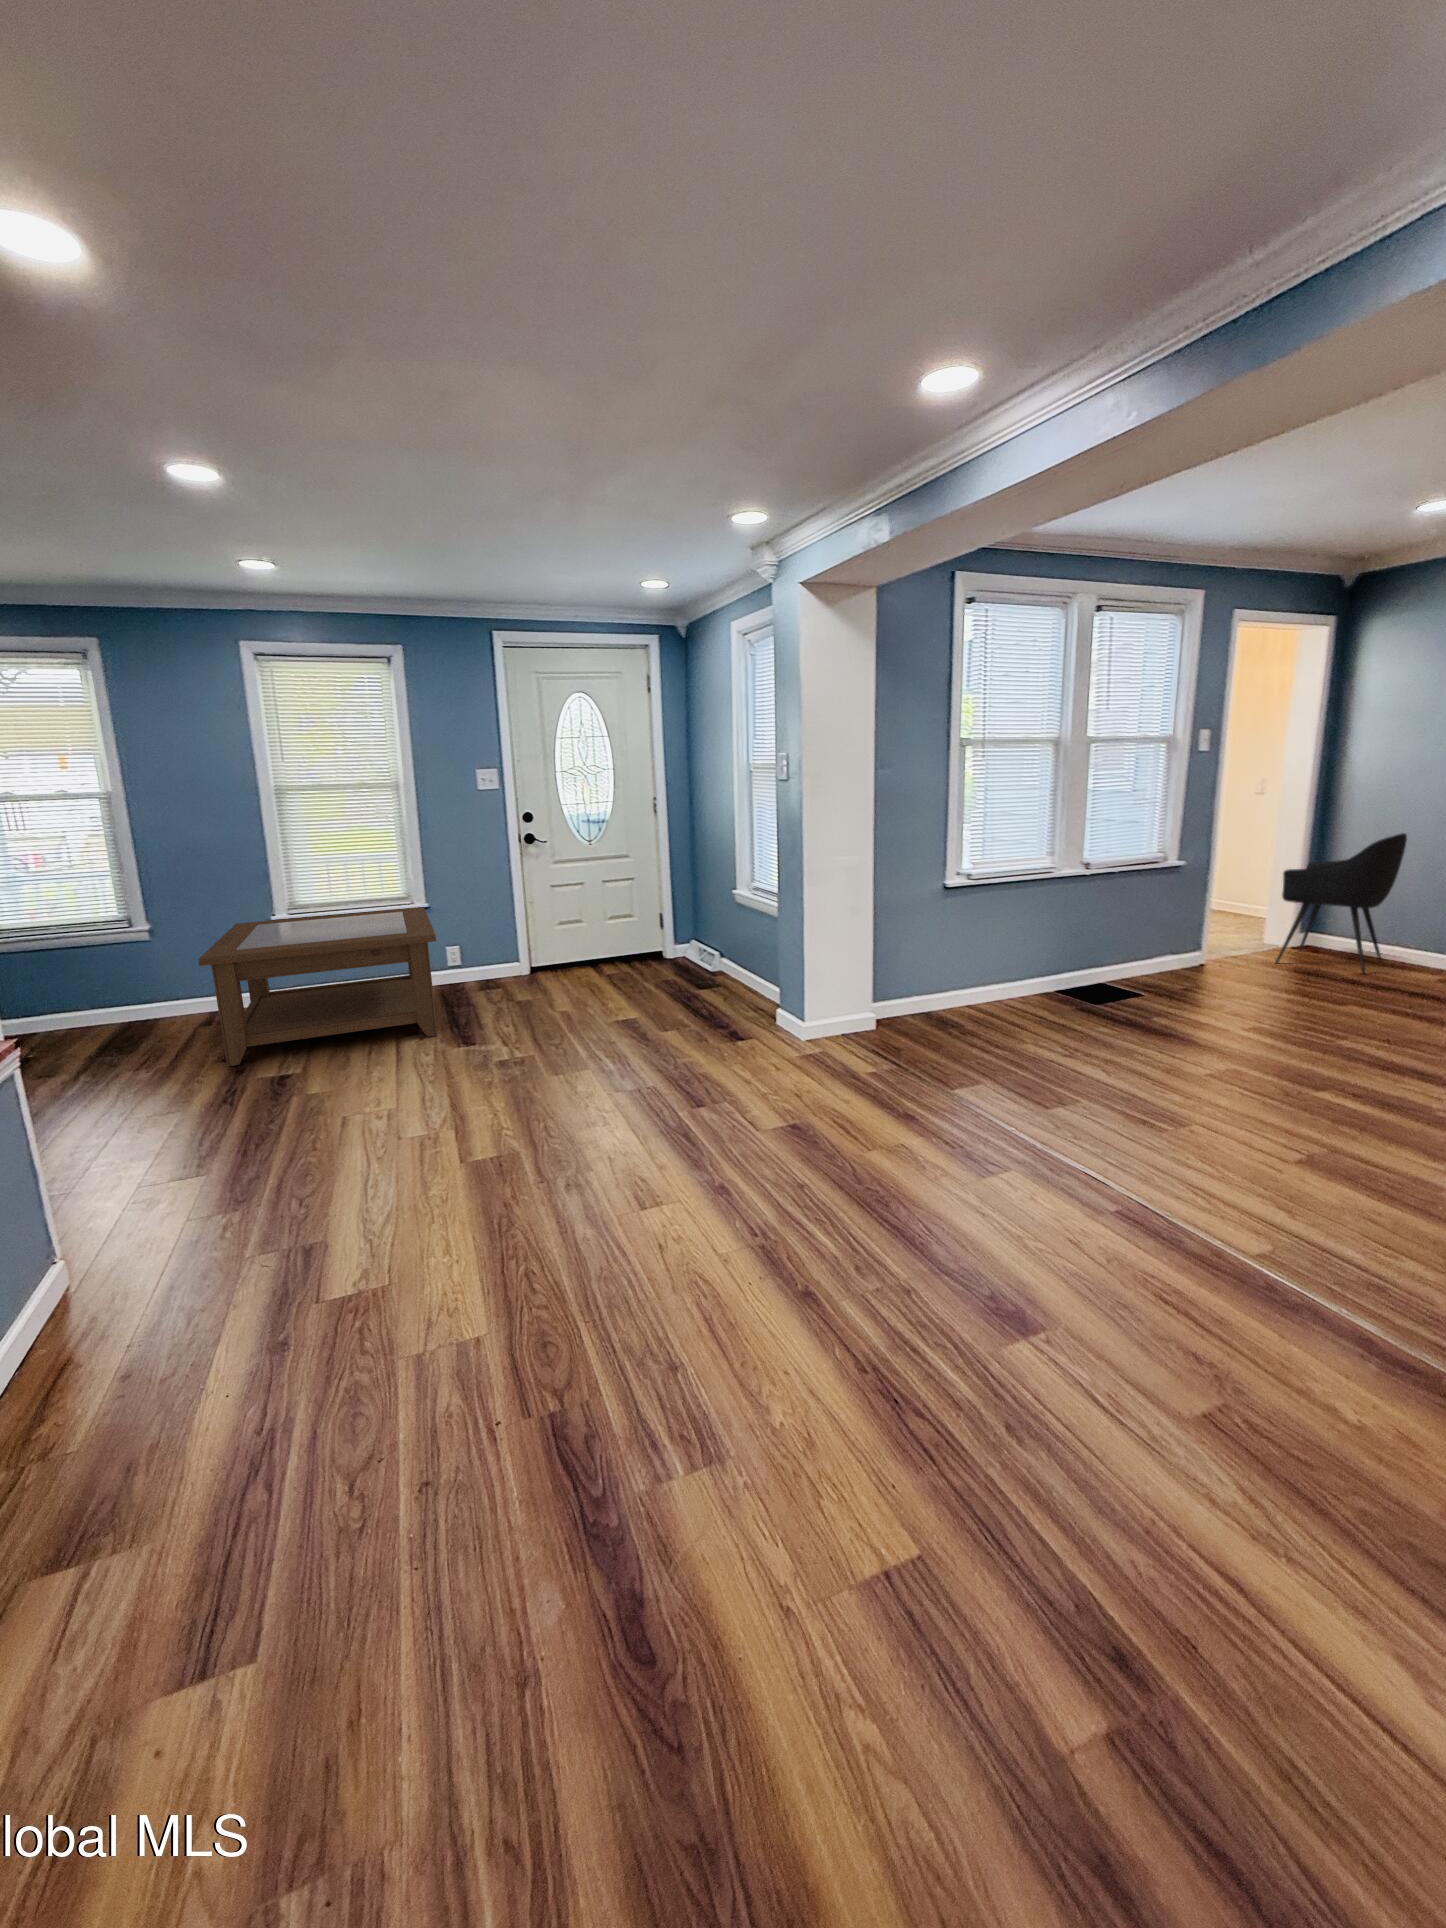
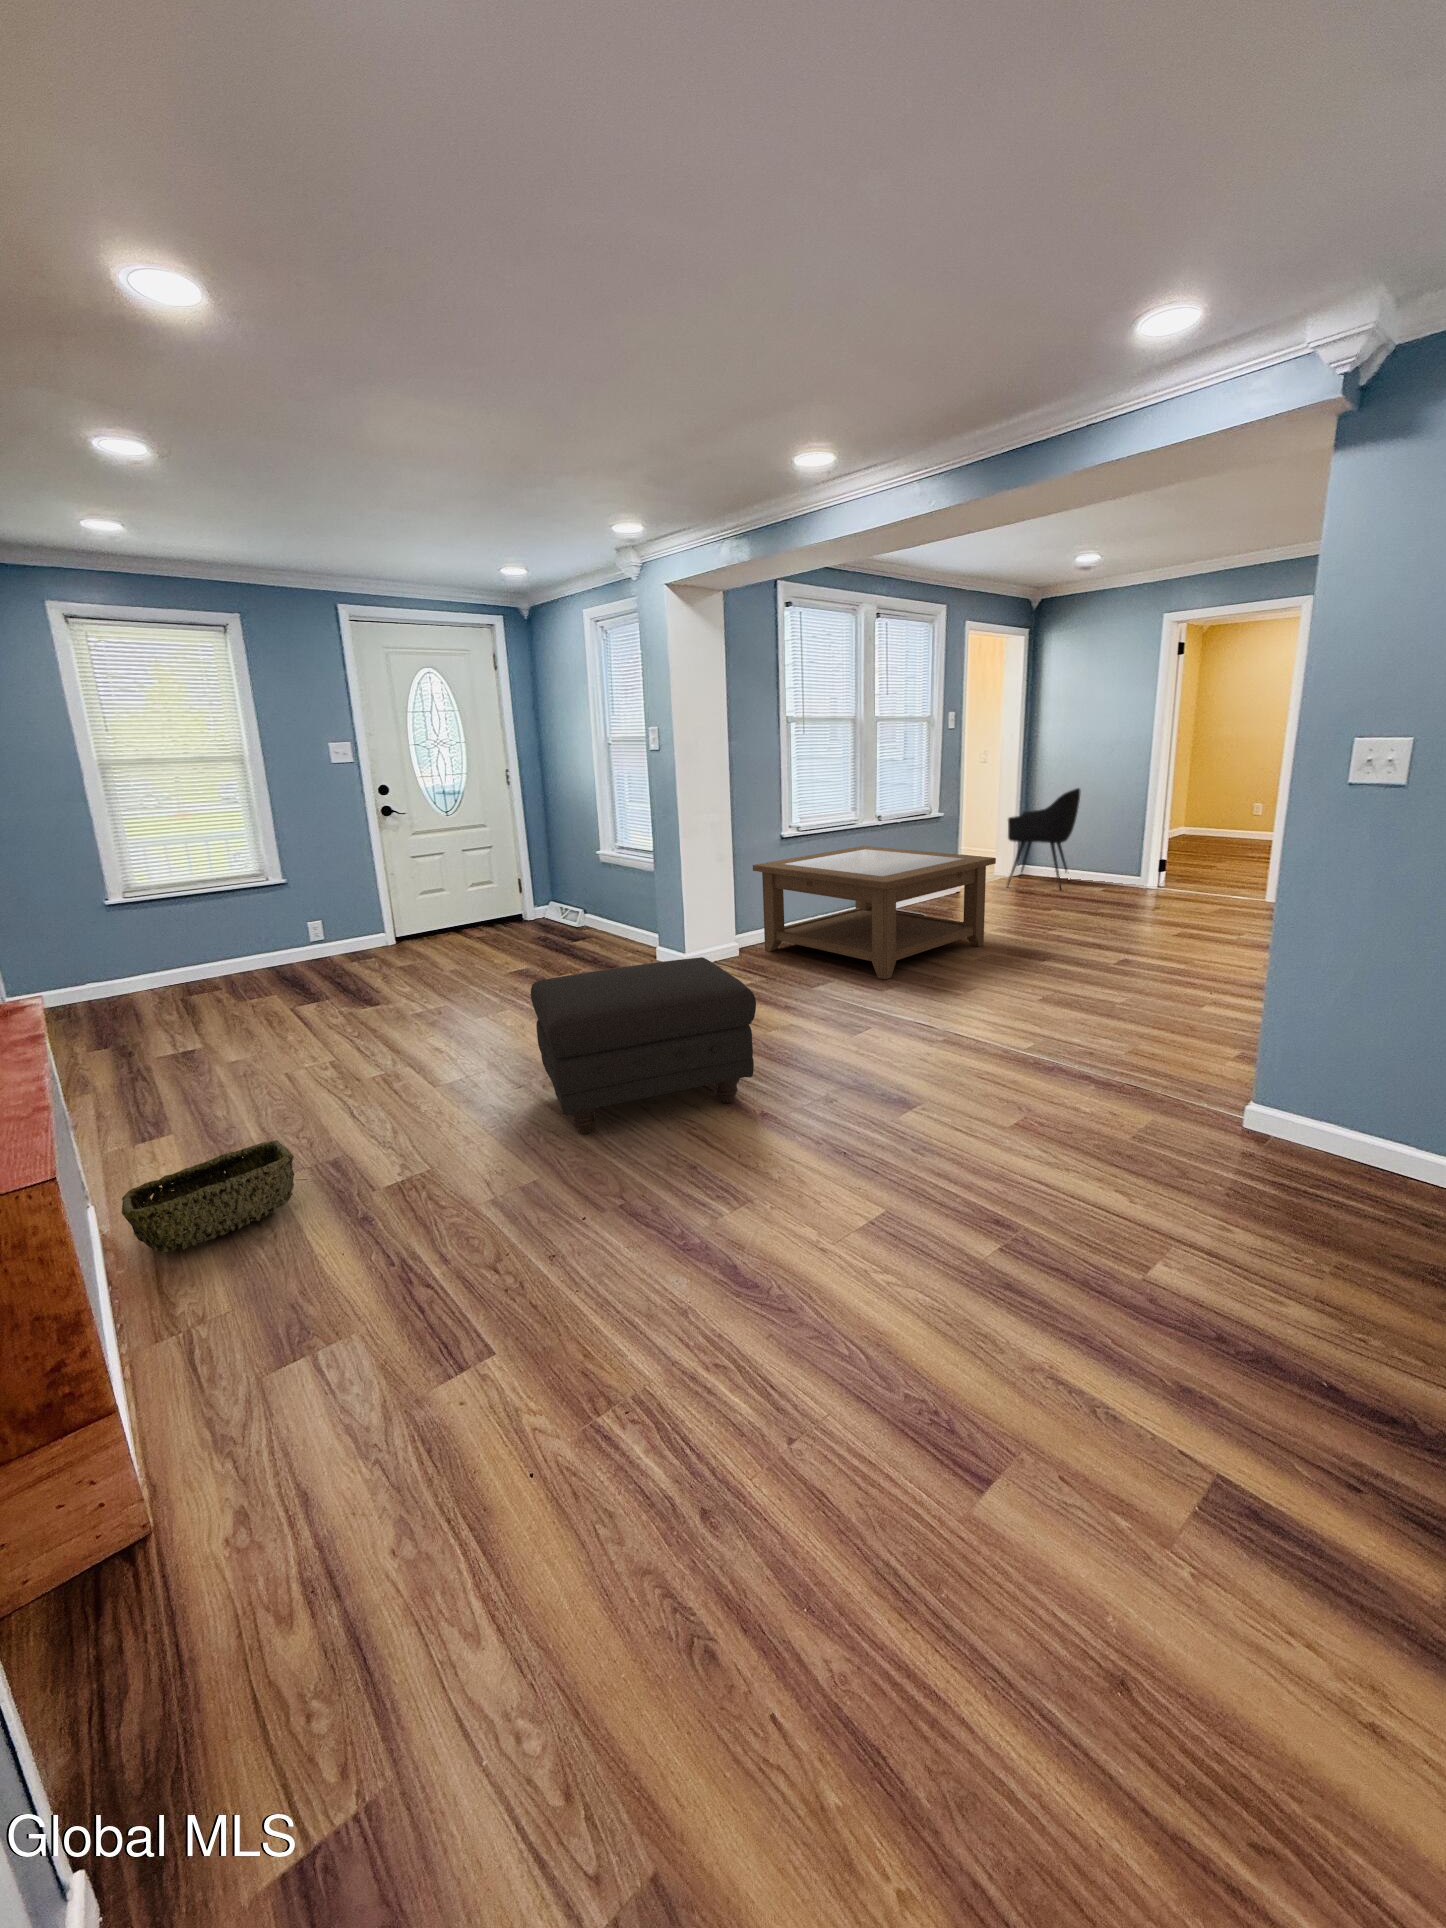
coffee table: present [198,907,437,1066] -> present [753,846,996,979]
ottoman: none [517,1049,805,1271] -> present [531,957,756,1134]
woven basket: none [22,1219,232,1344] -> present [122,1140,295,1252]

